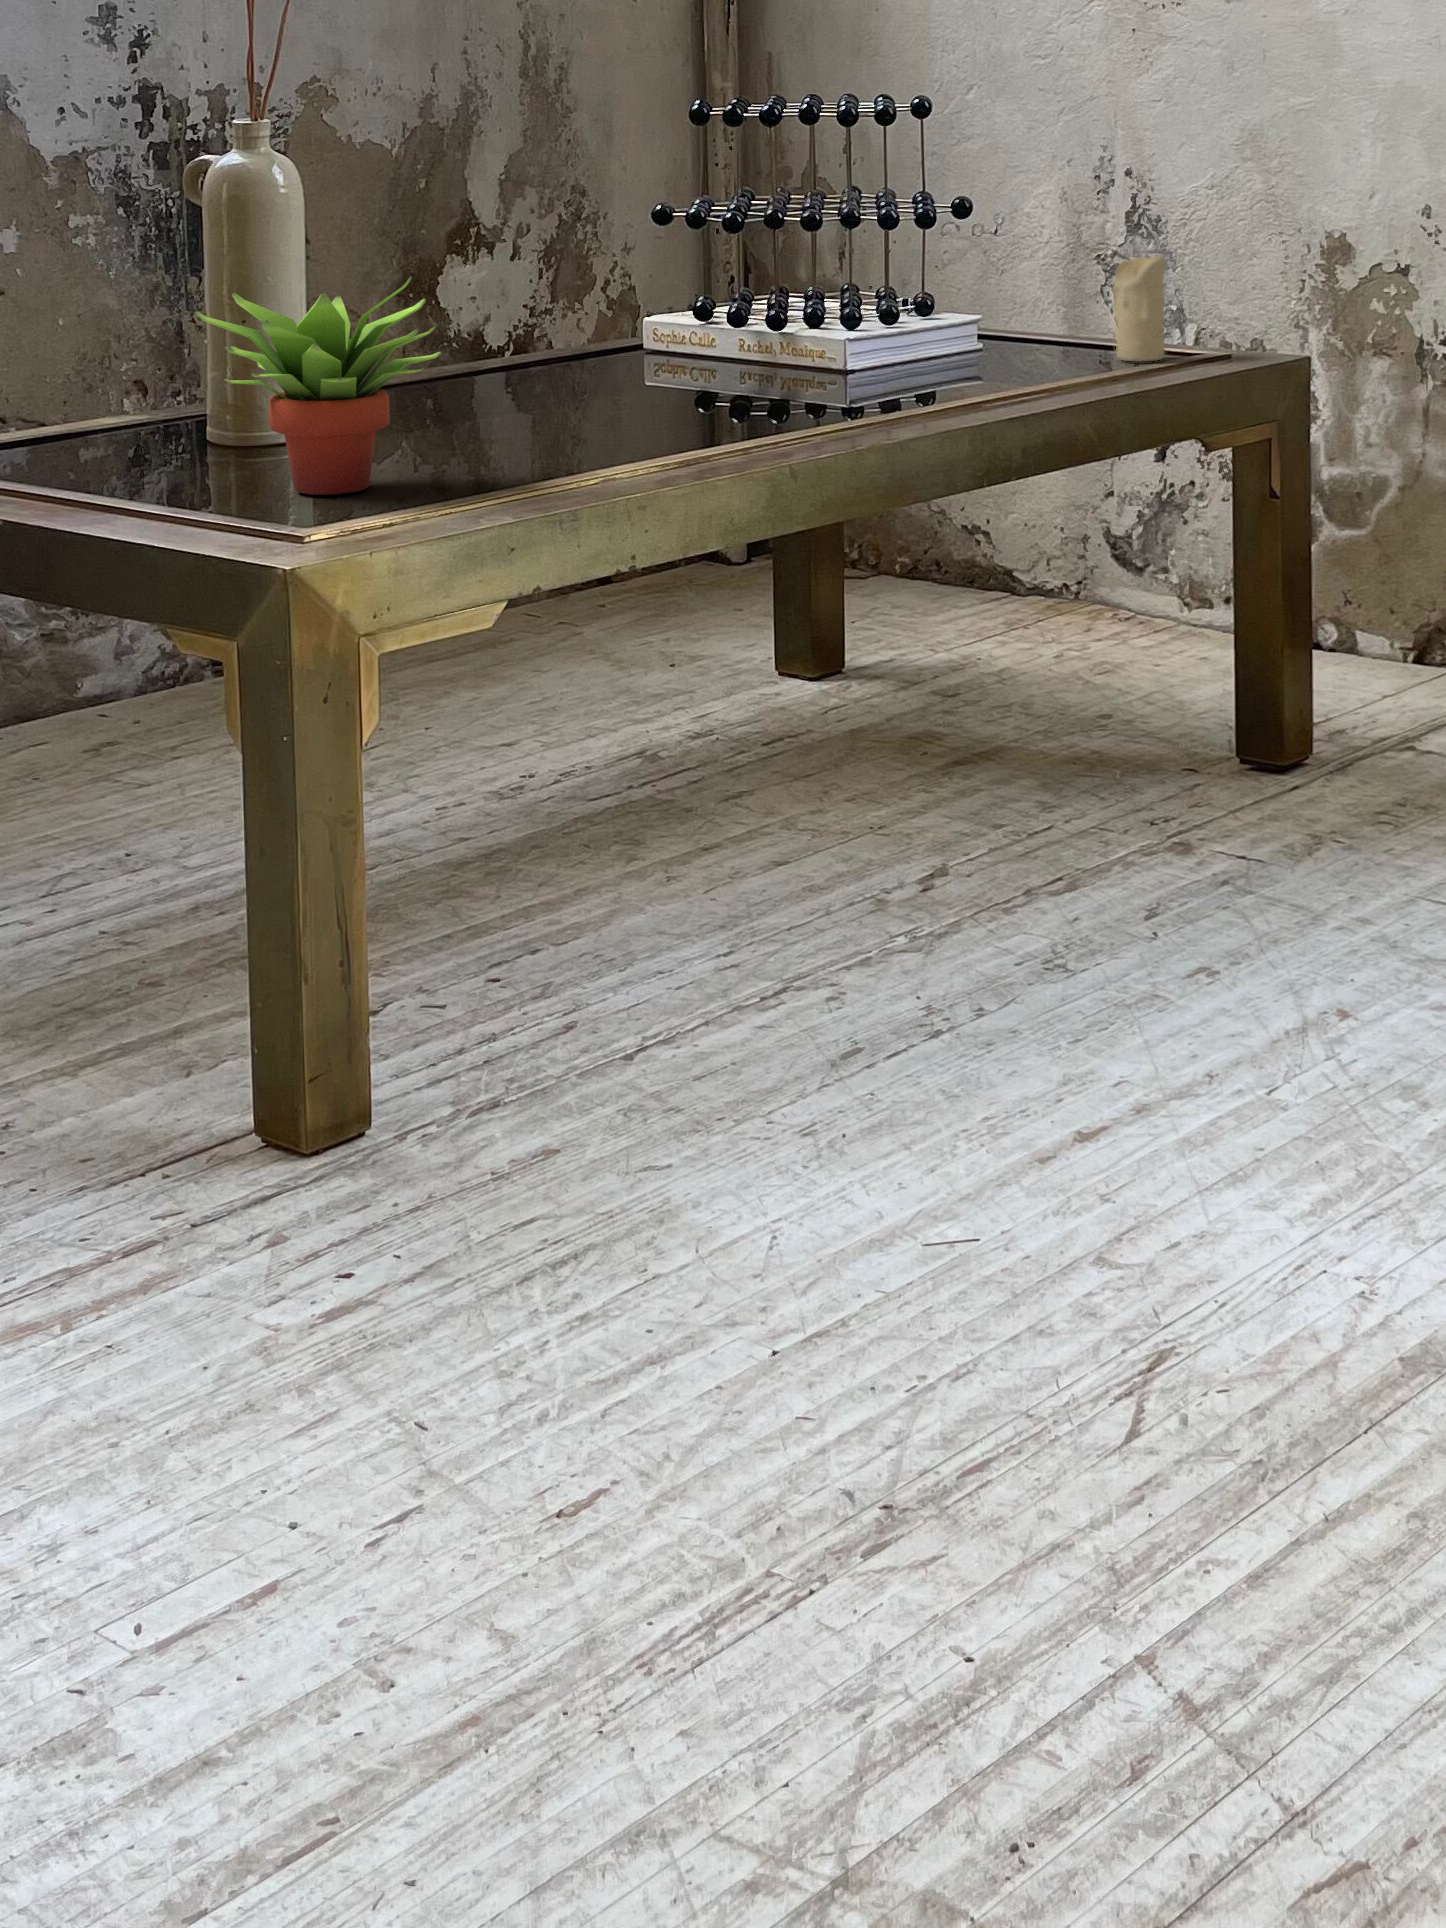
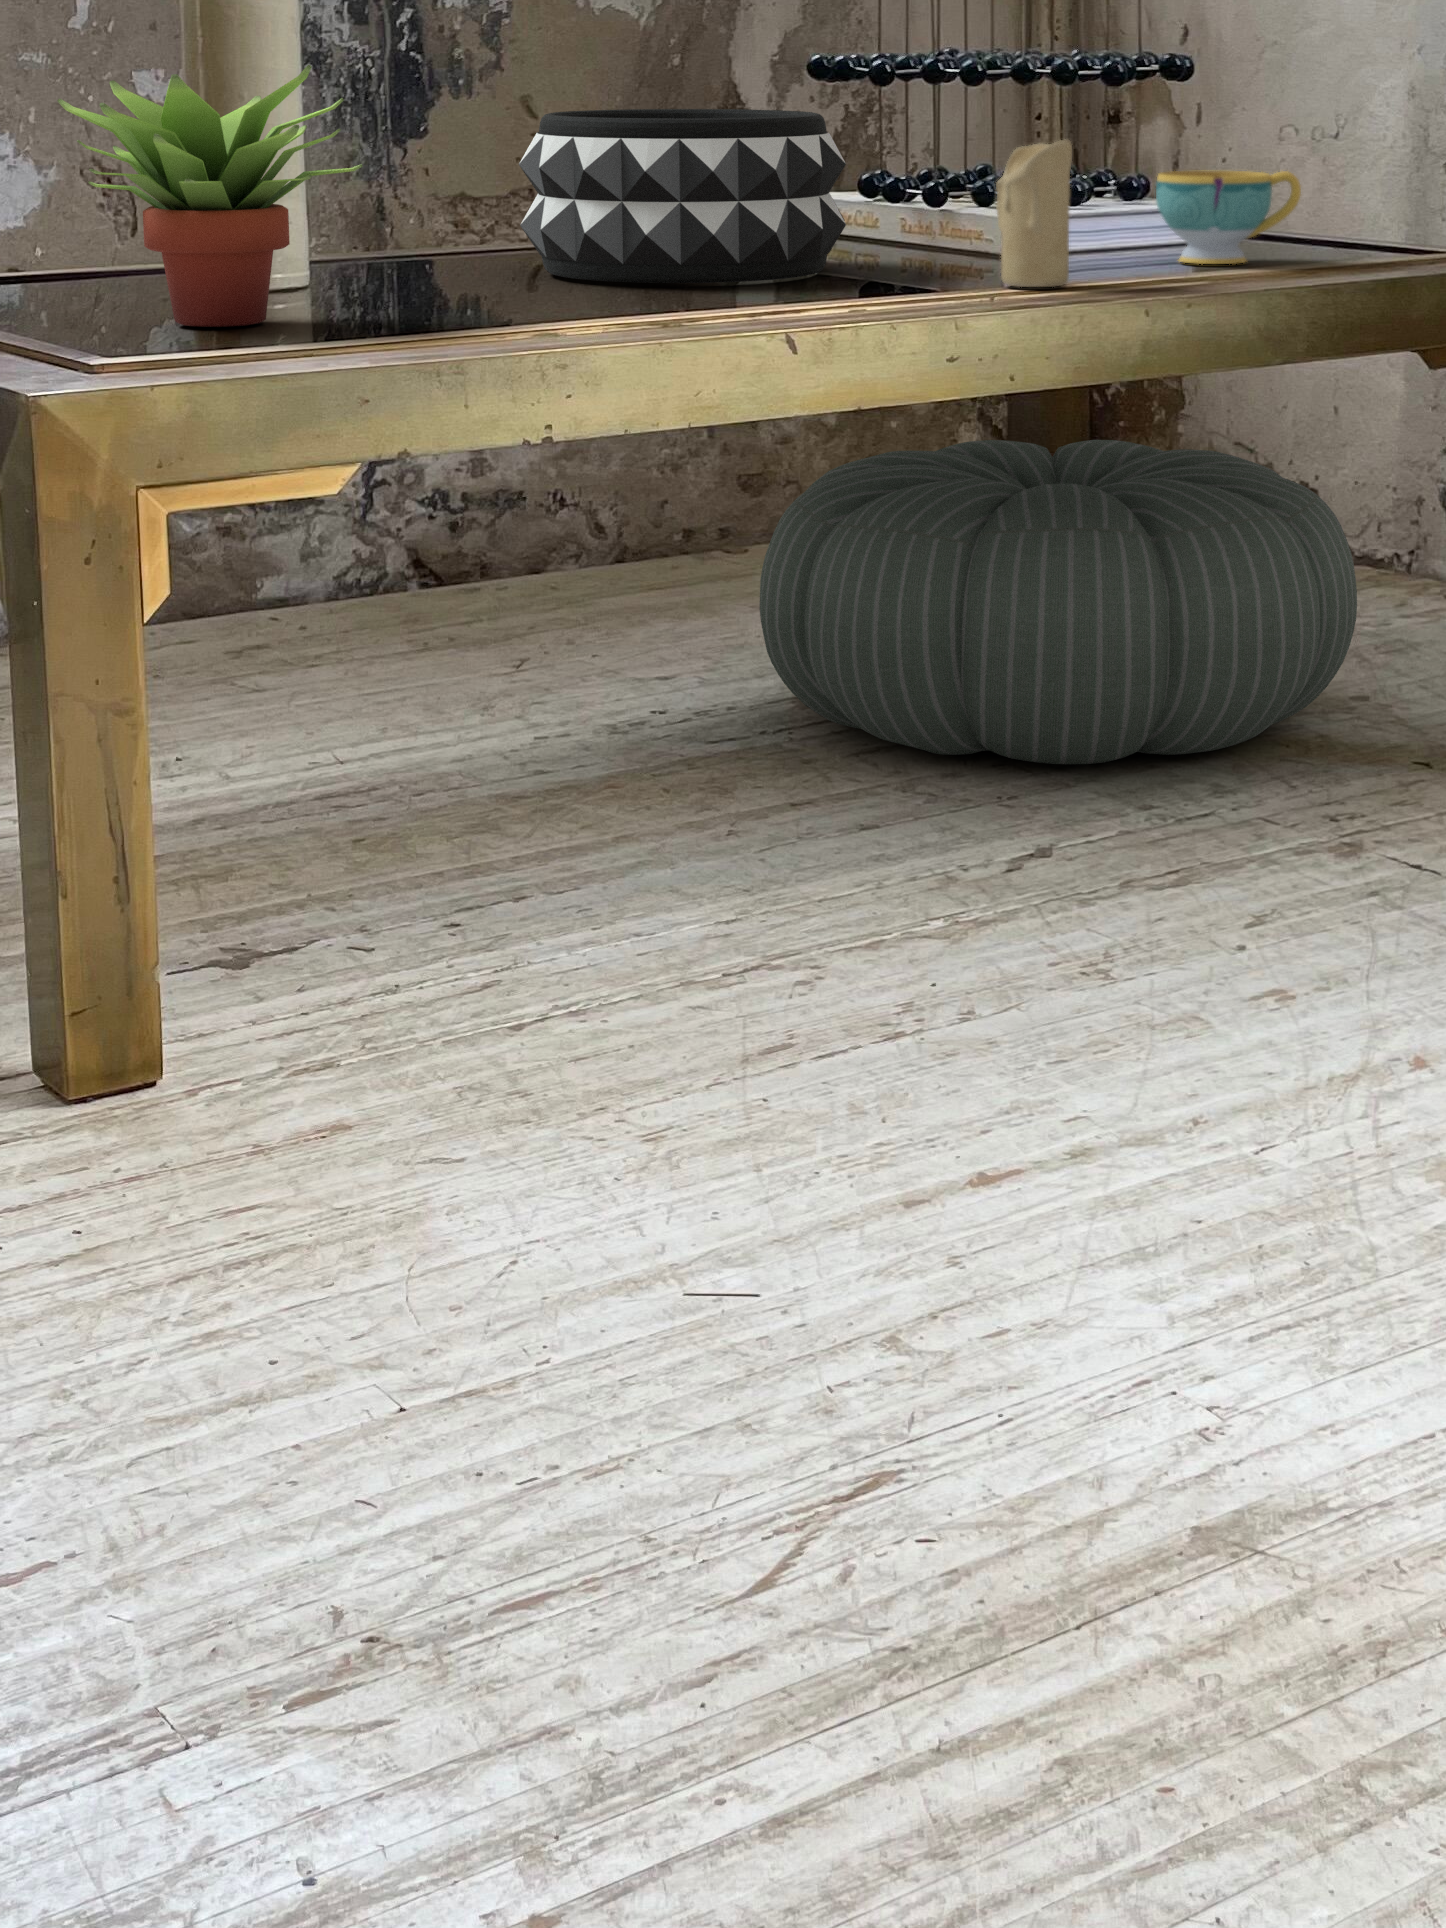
candle: present [1112,255,1166,361] -> present [996,140,1072,287]
decorative bowl: none [479,268,755,425] -> present [519,109,846,283]
teacup: none [983,302,1098,380] -> present [1156,170,1301,264]
pouf: none [620,514,1119,796] -> present [759,440,1357,764]

